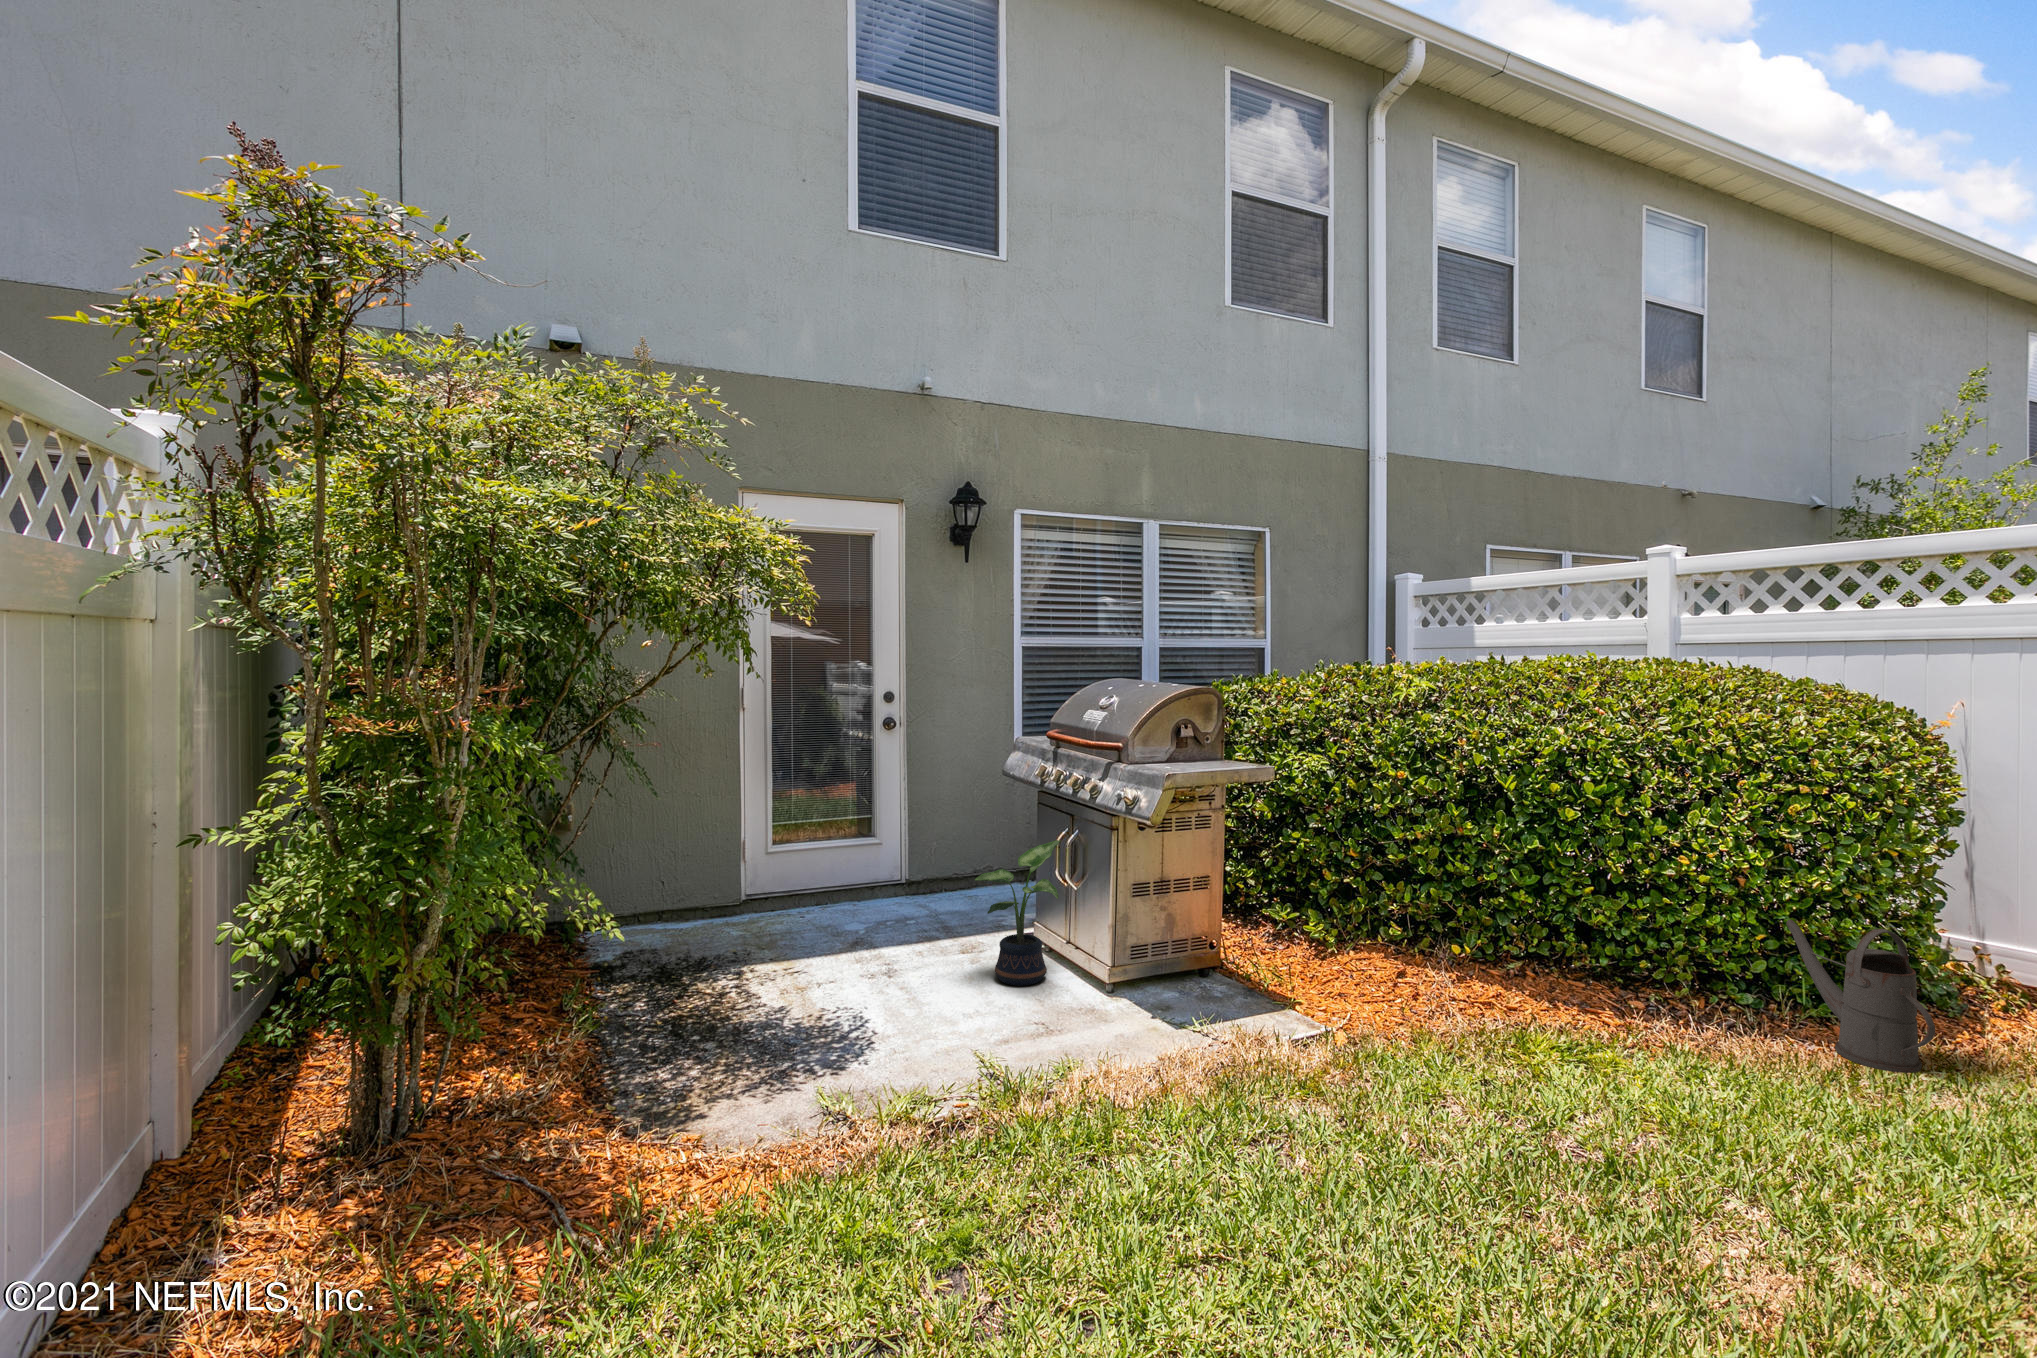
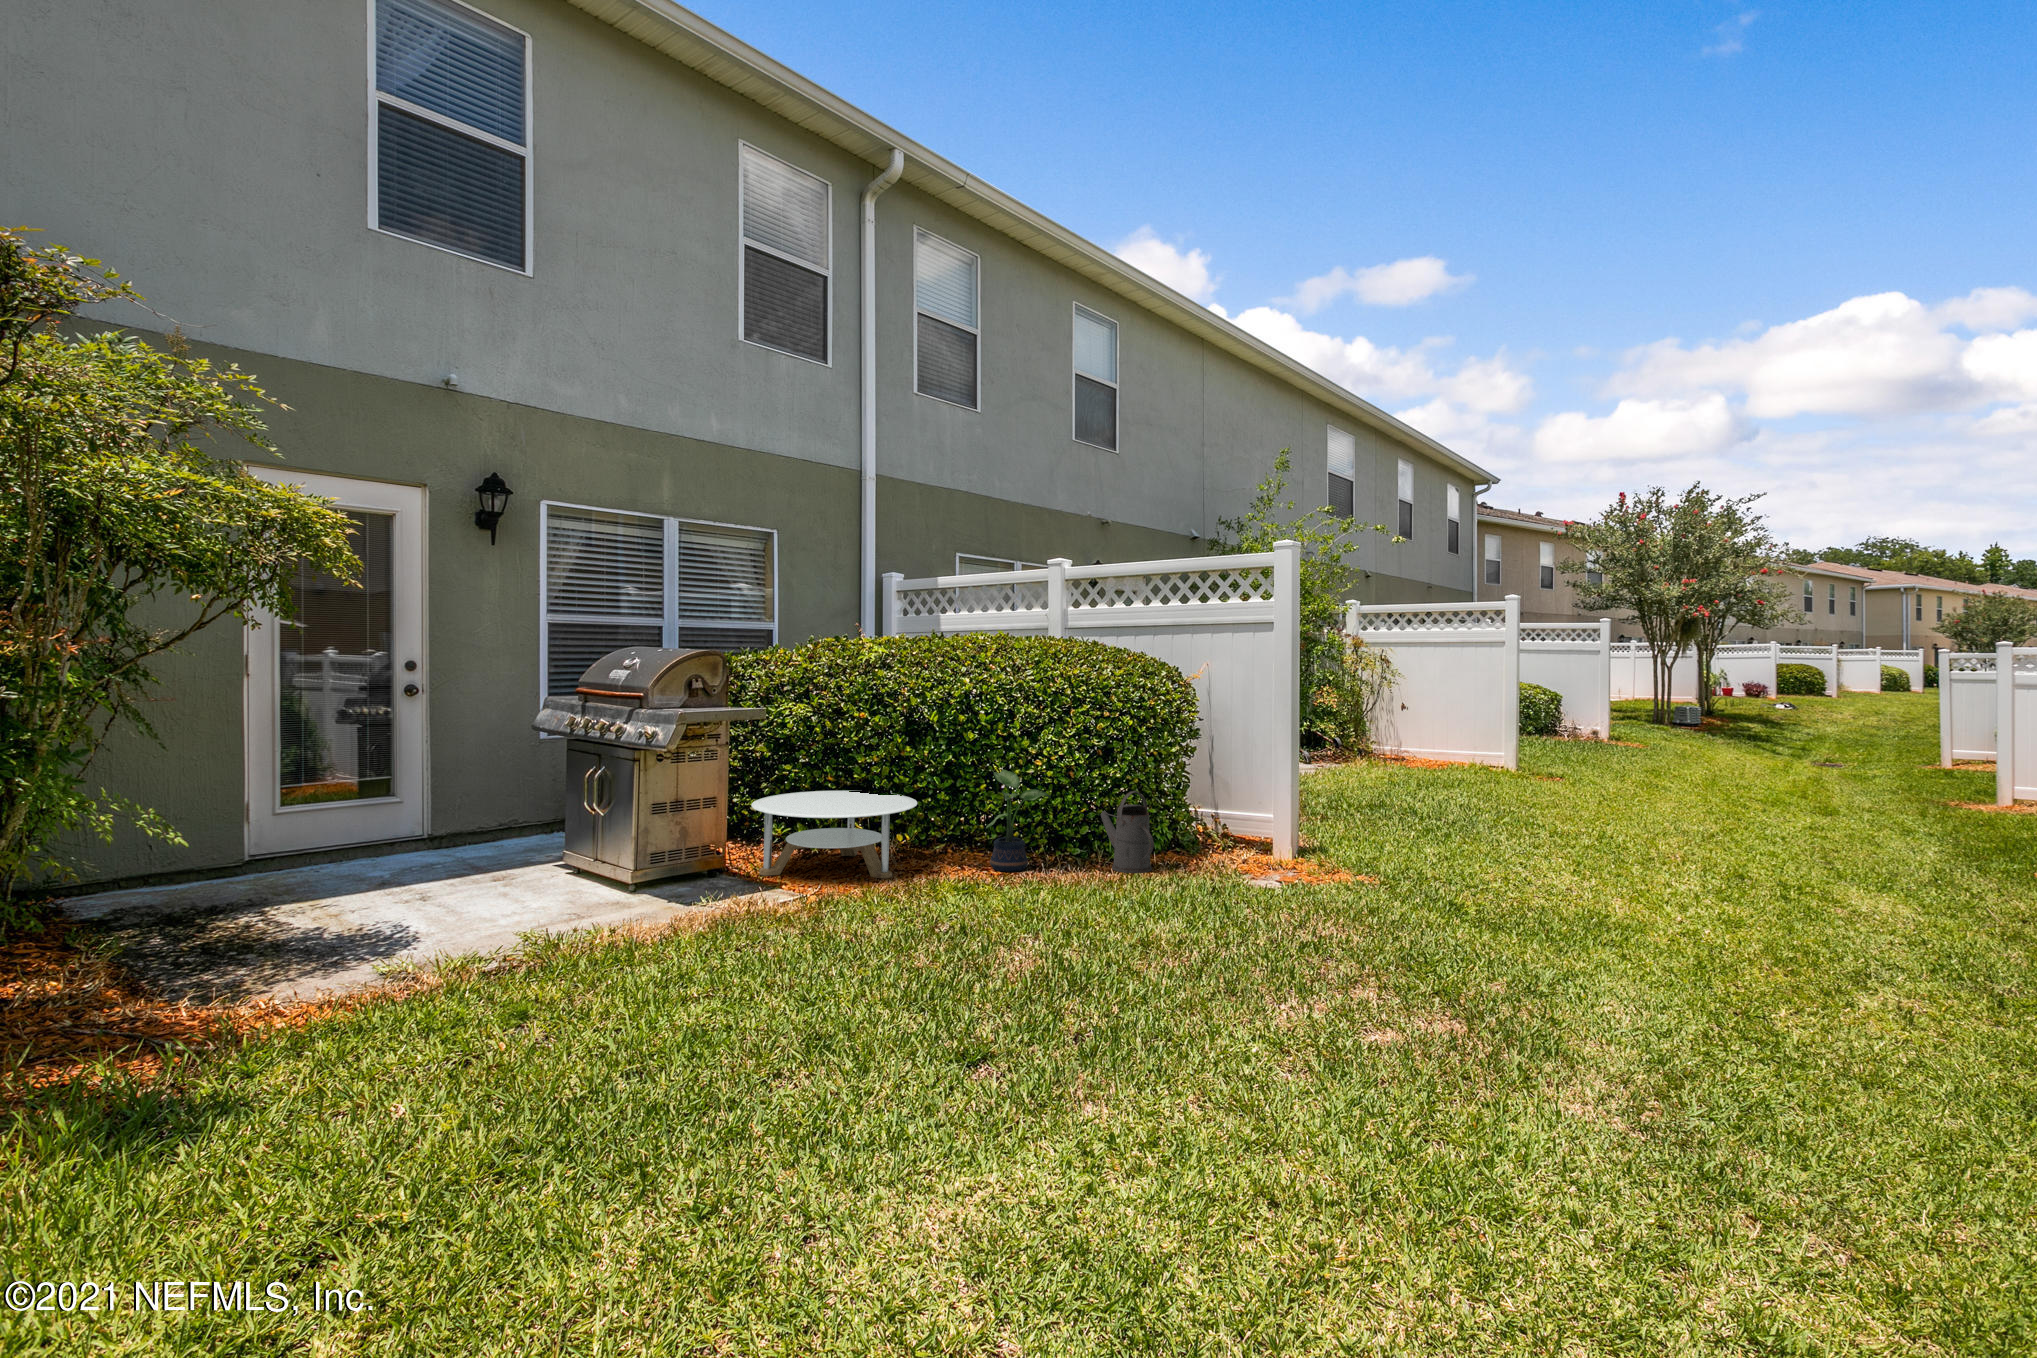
potted plant: present [975,840,1061,986] -> present [986,769,1051,872]
round table: none [1255,870,1489,1021] -> present [751,791,917,878]

